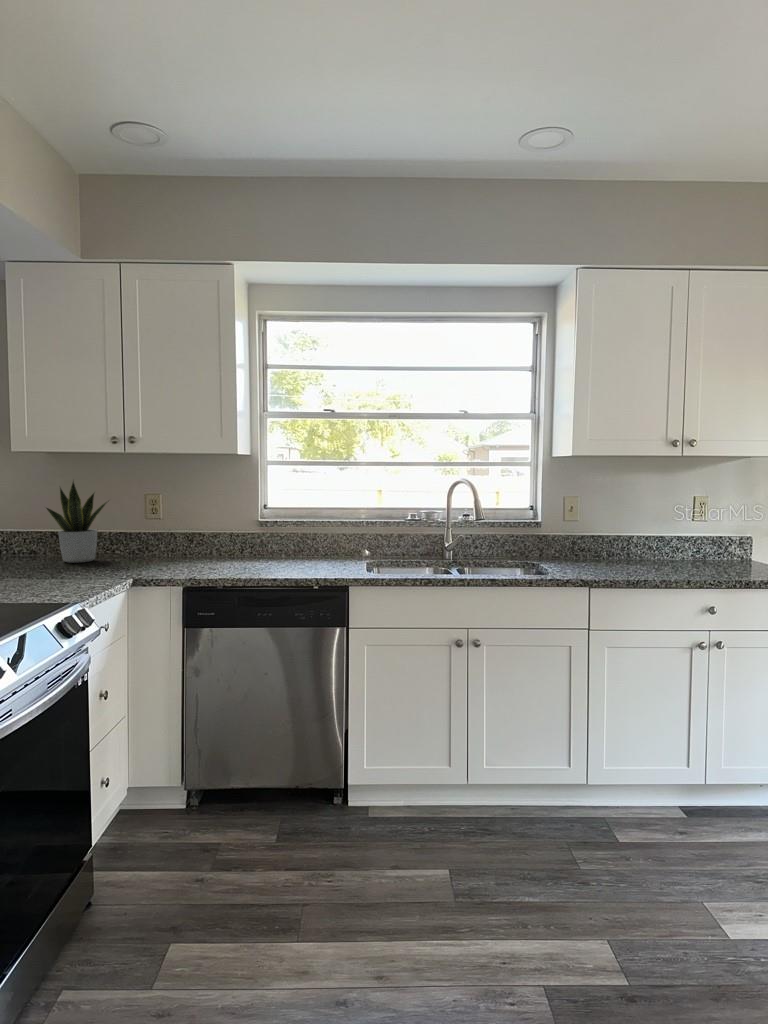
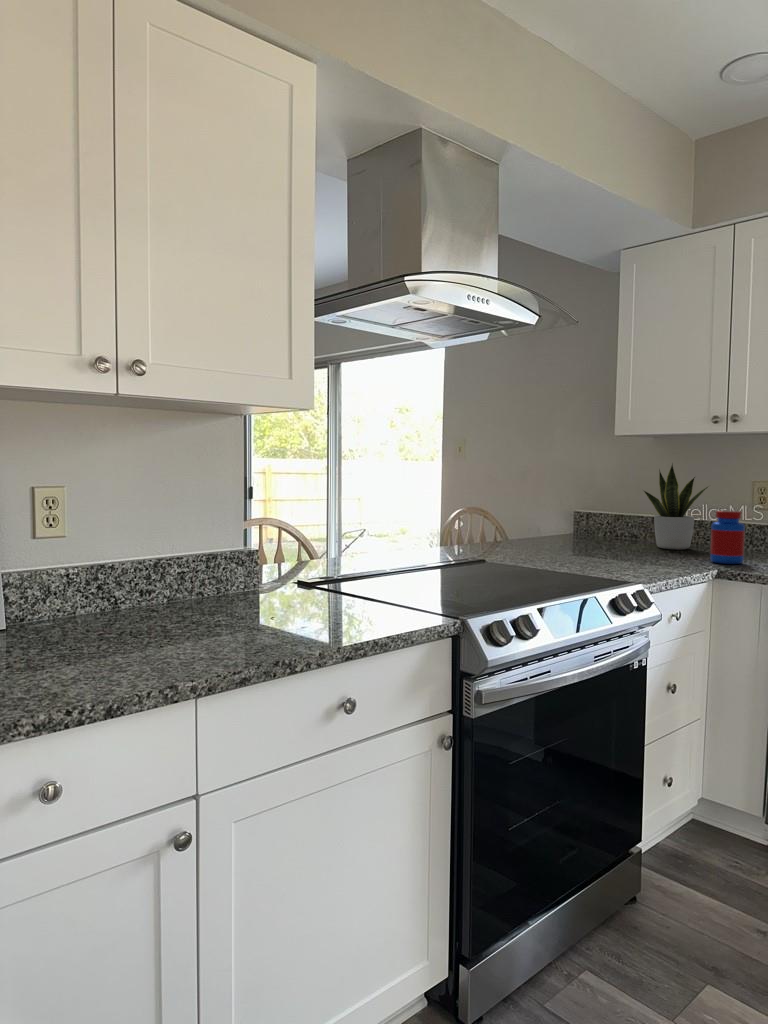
jar: none [121,524,151,572] -> present [710,511,745,564]

